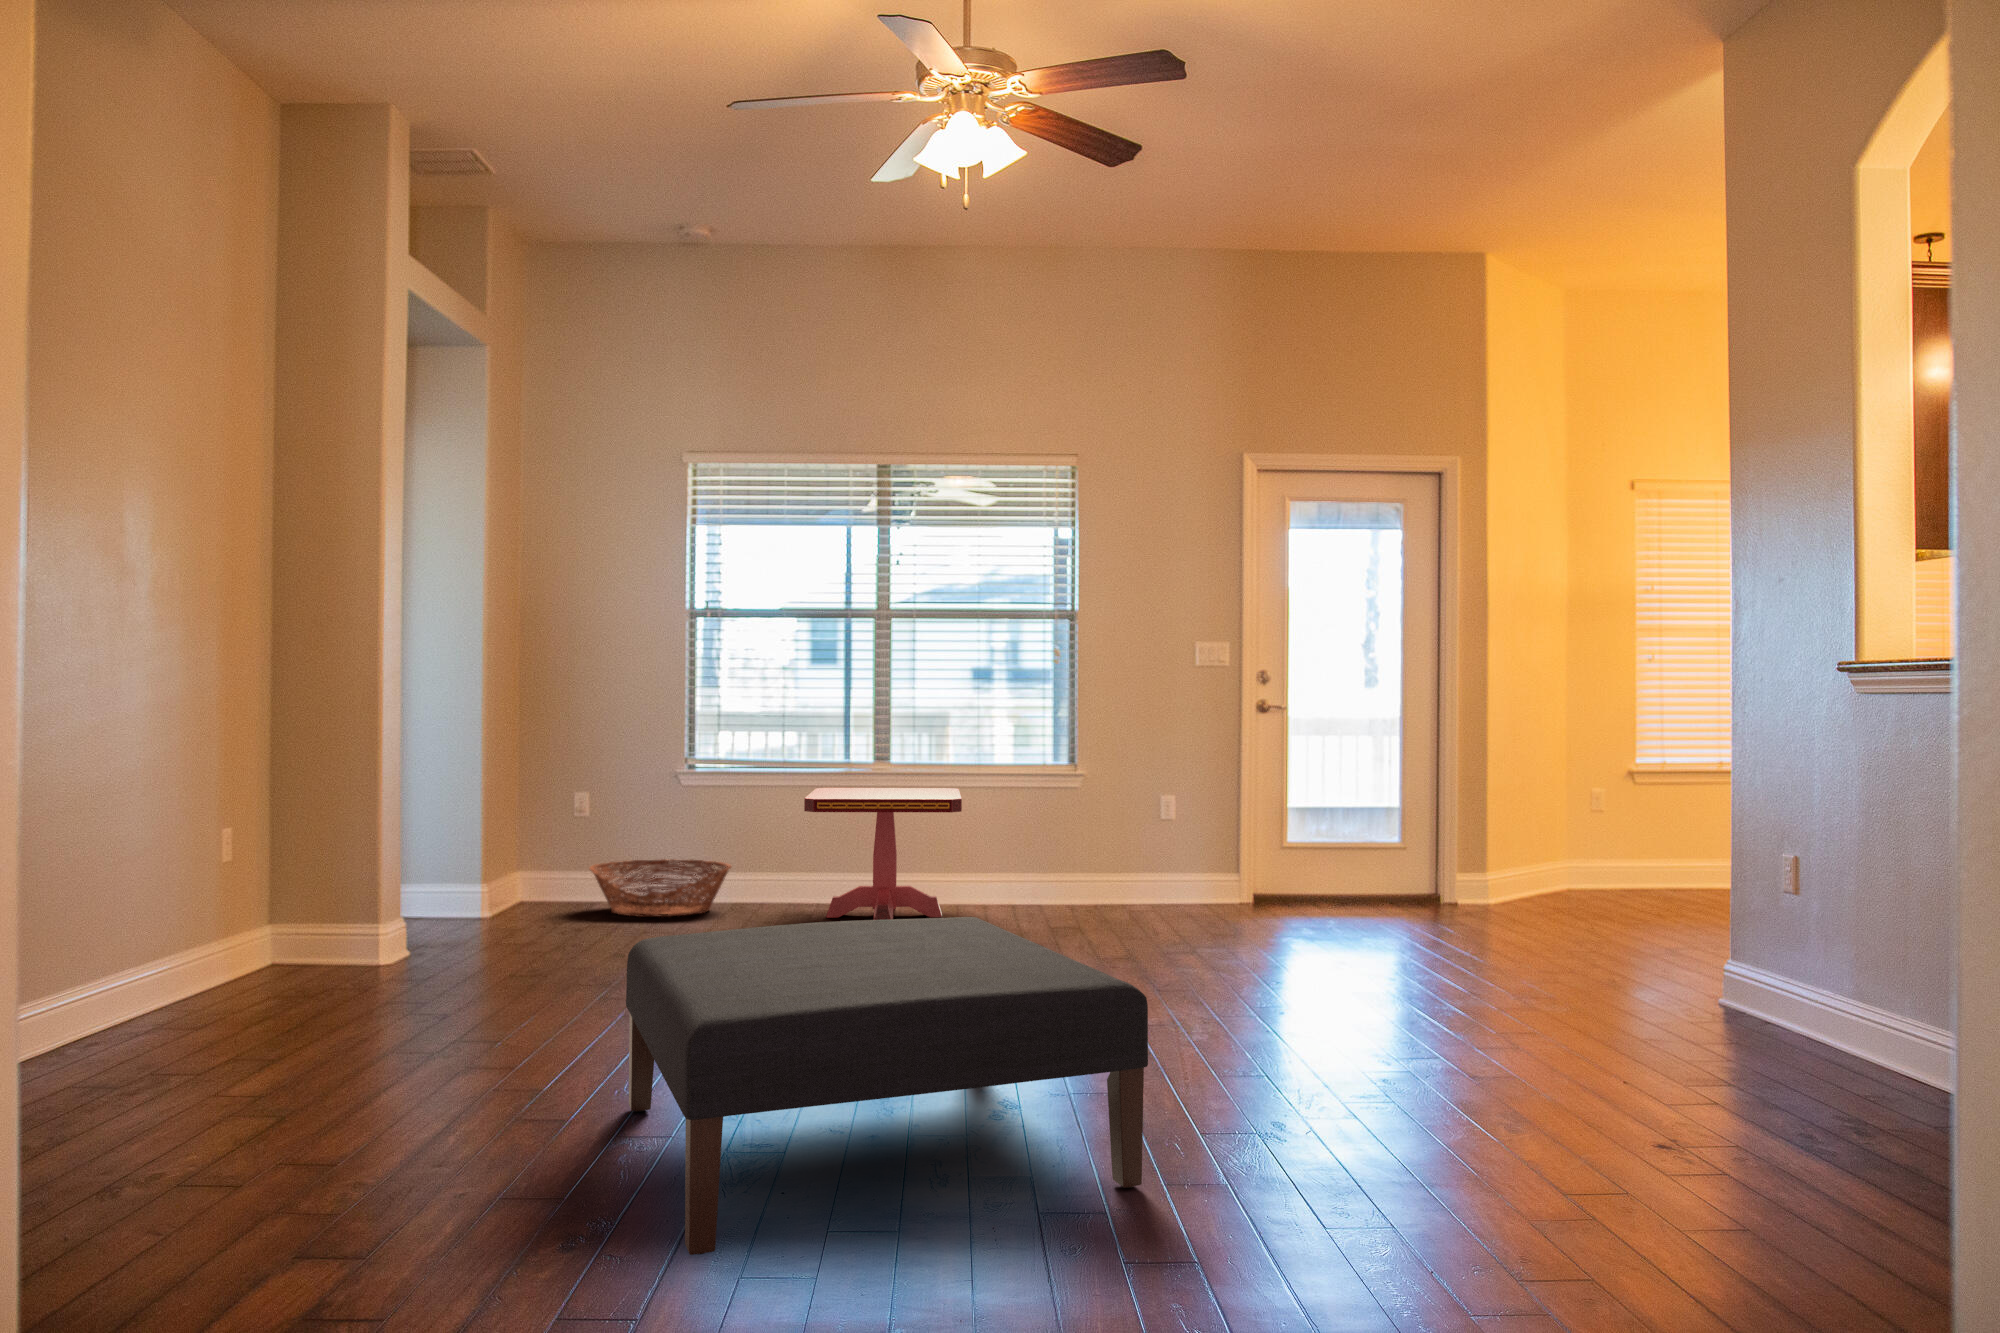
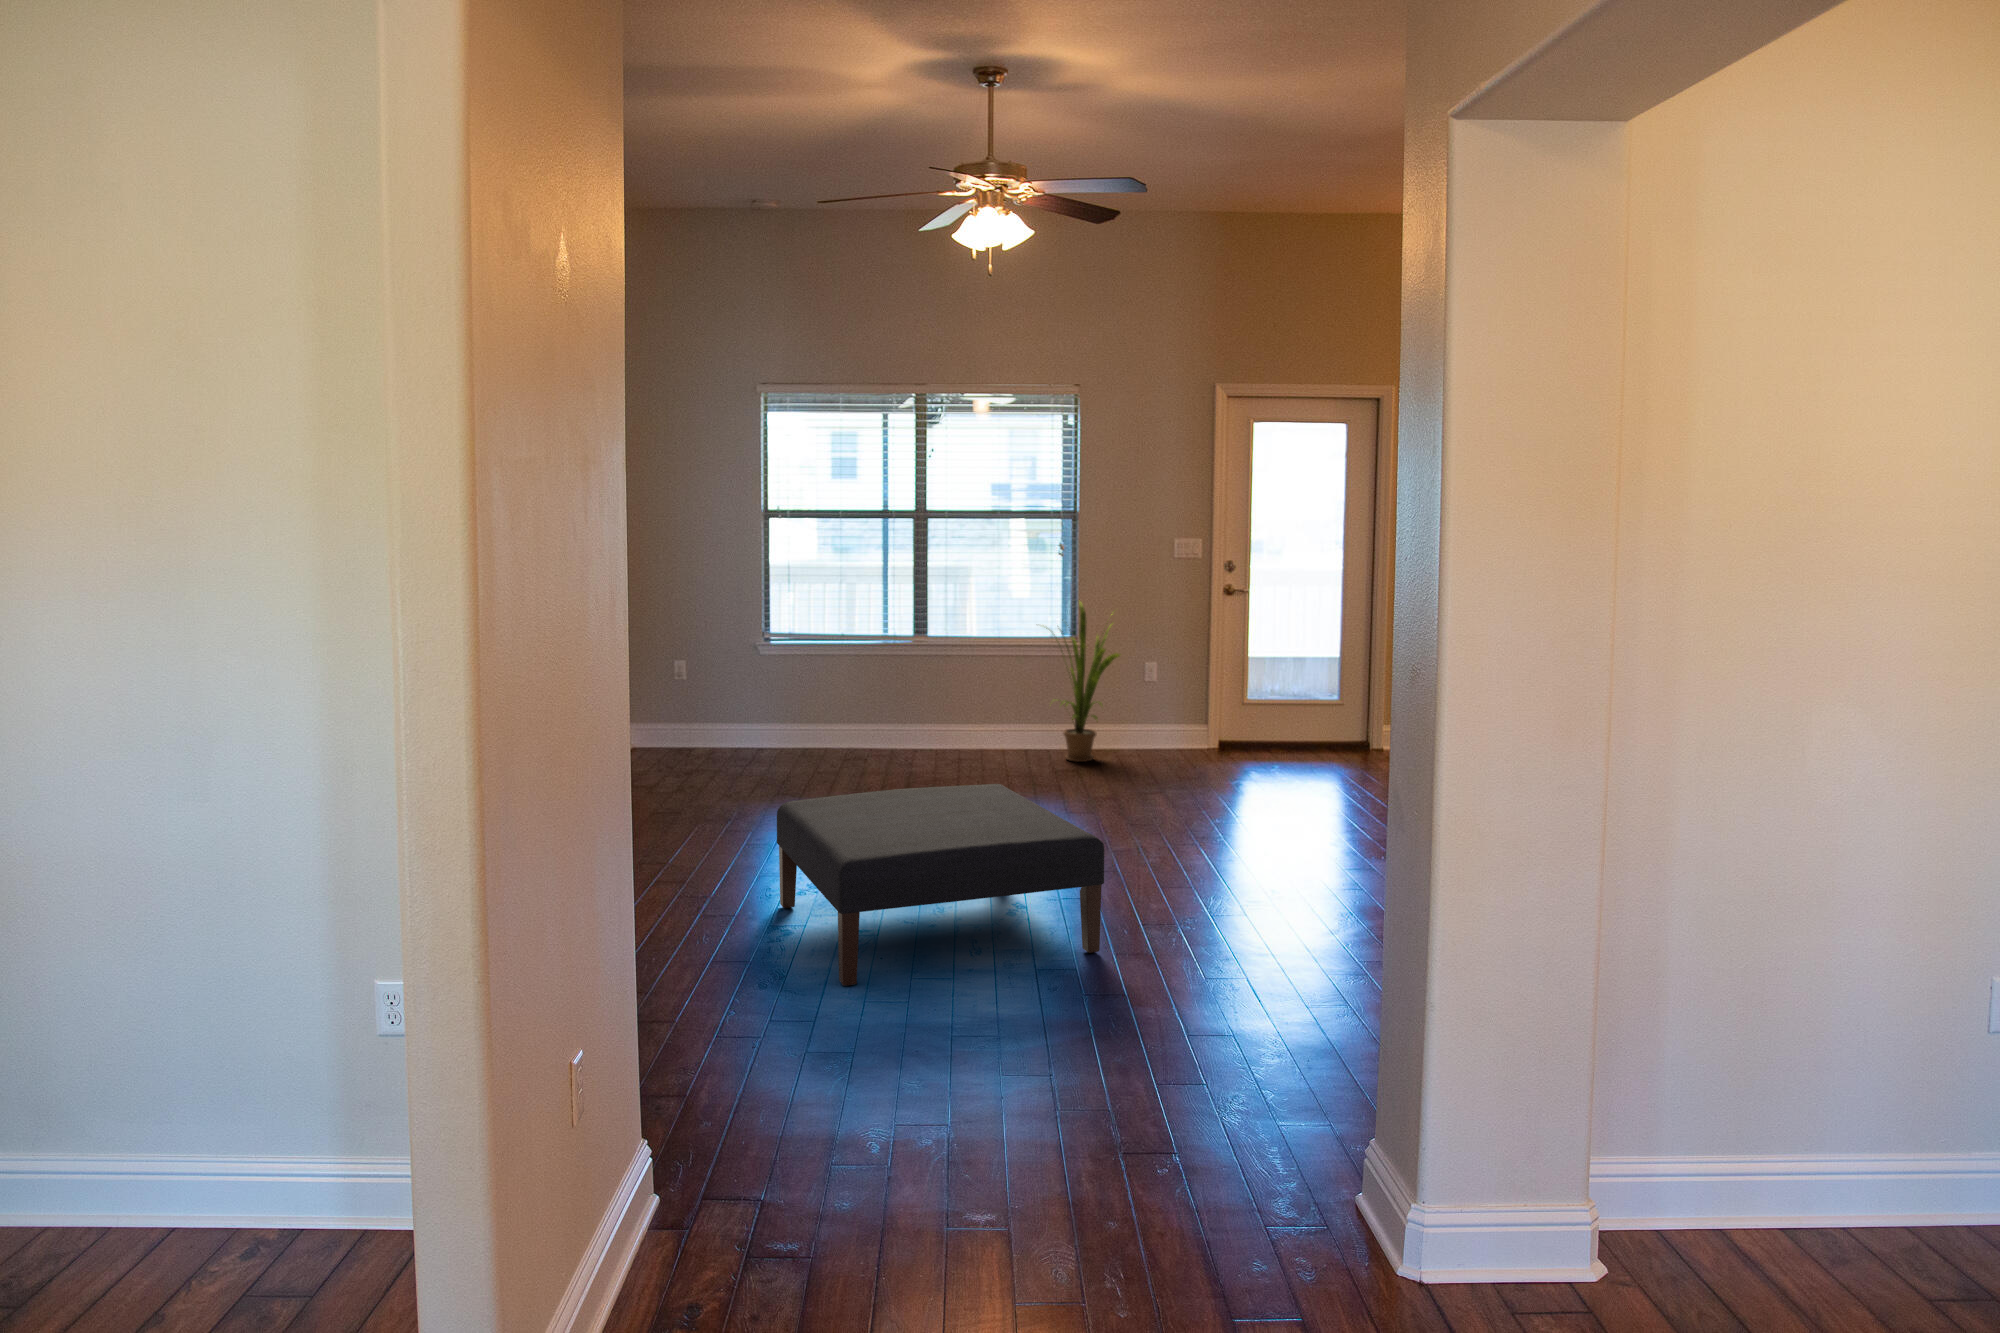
house plant: none [1023,716,1134,918] -> present [1046,602,1120,762]
side table: present [804,788,962,920] -> none [864,658,986,769]
basket: present [590,859,731,917] -> none [694,714,806,761]

